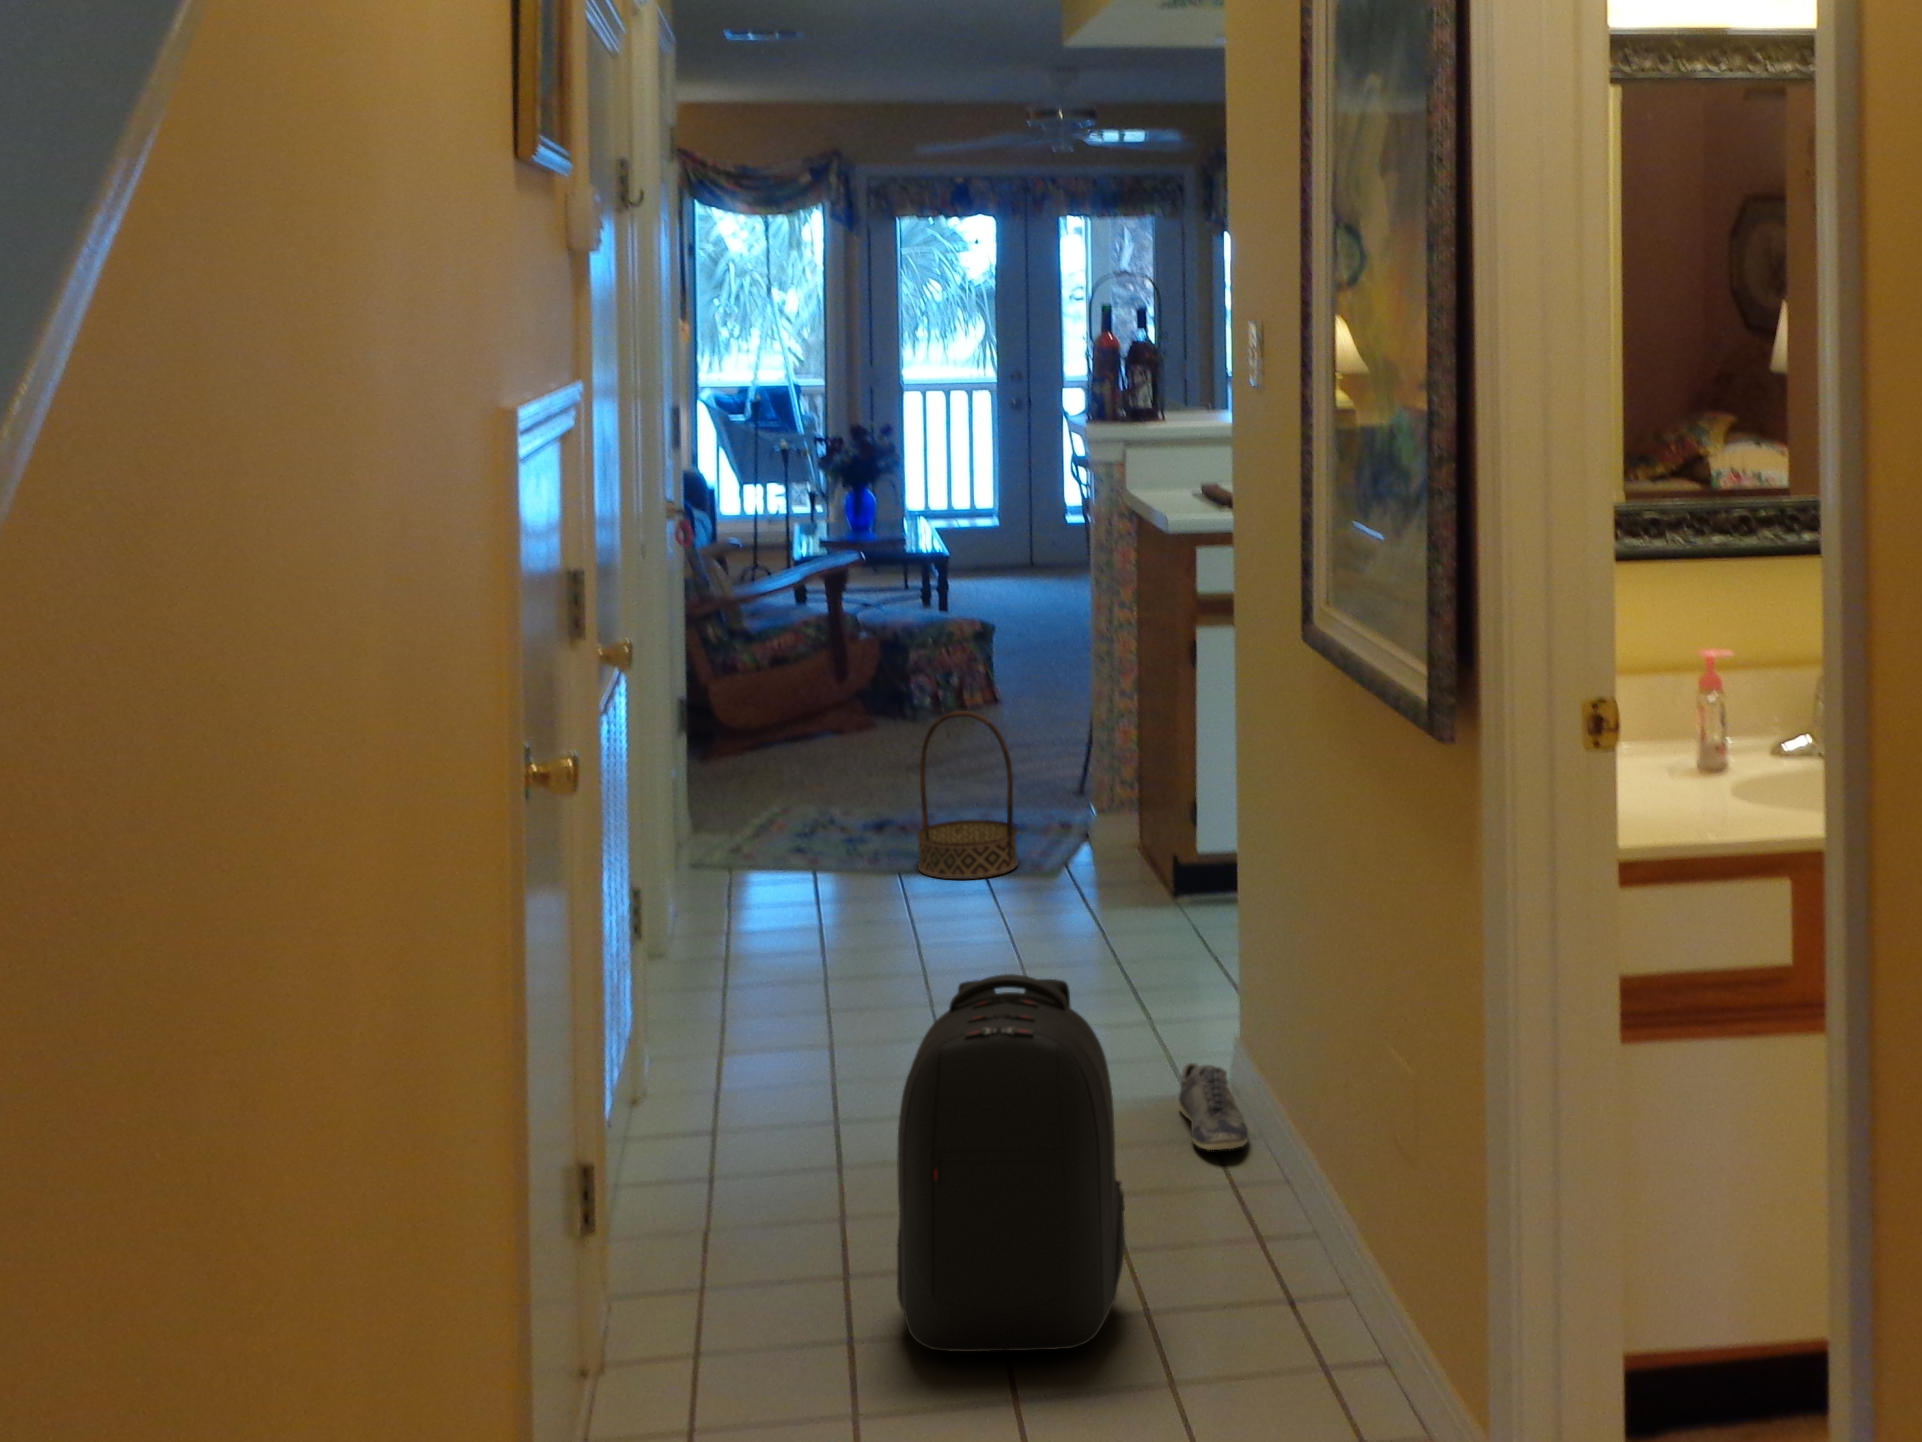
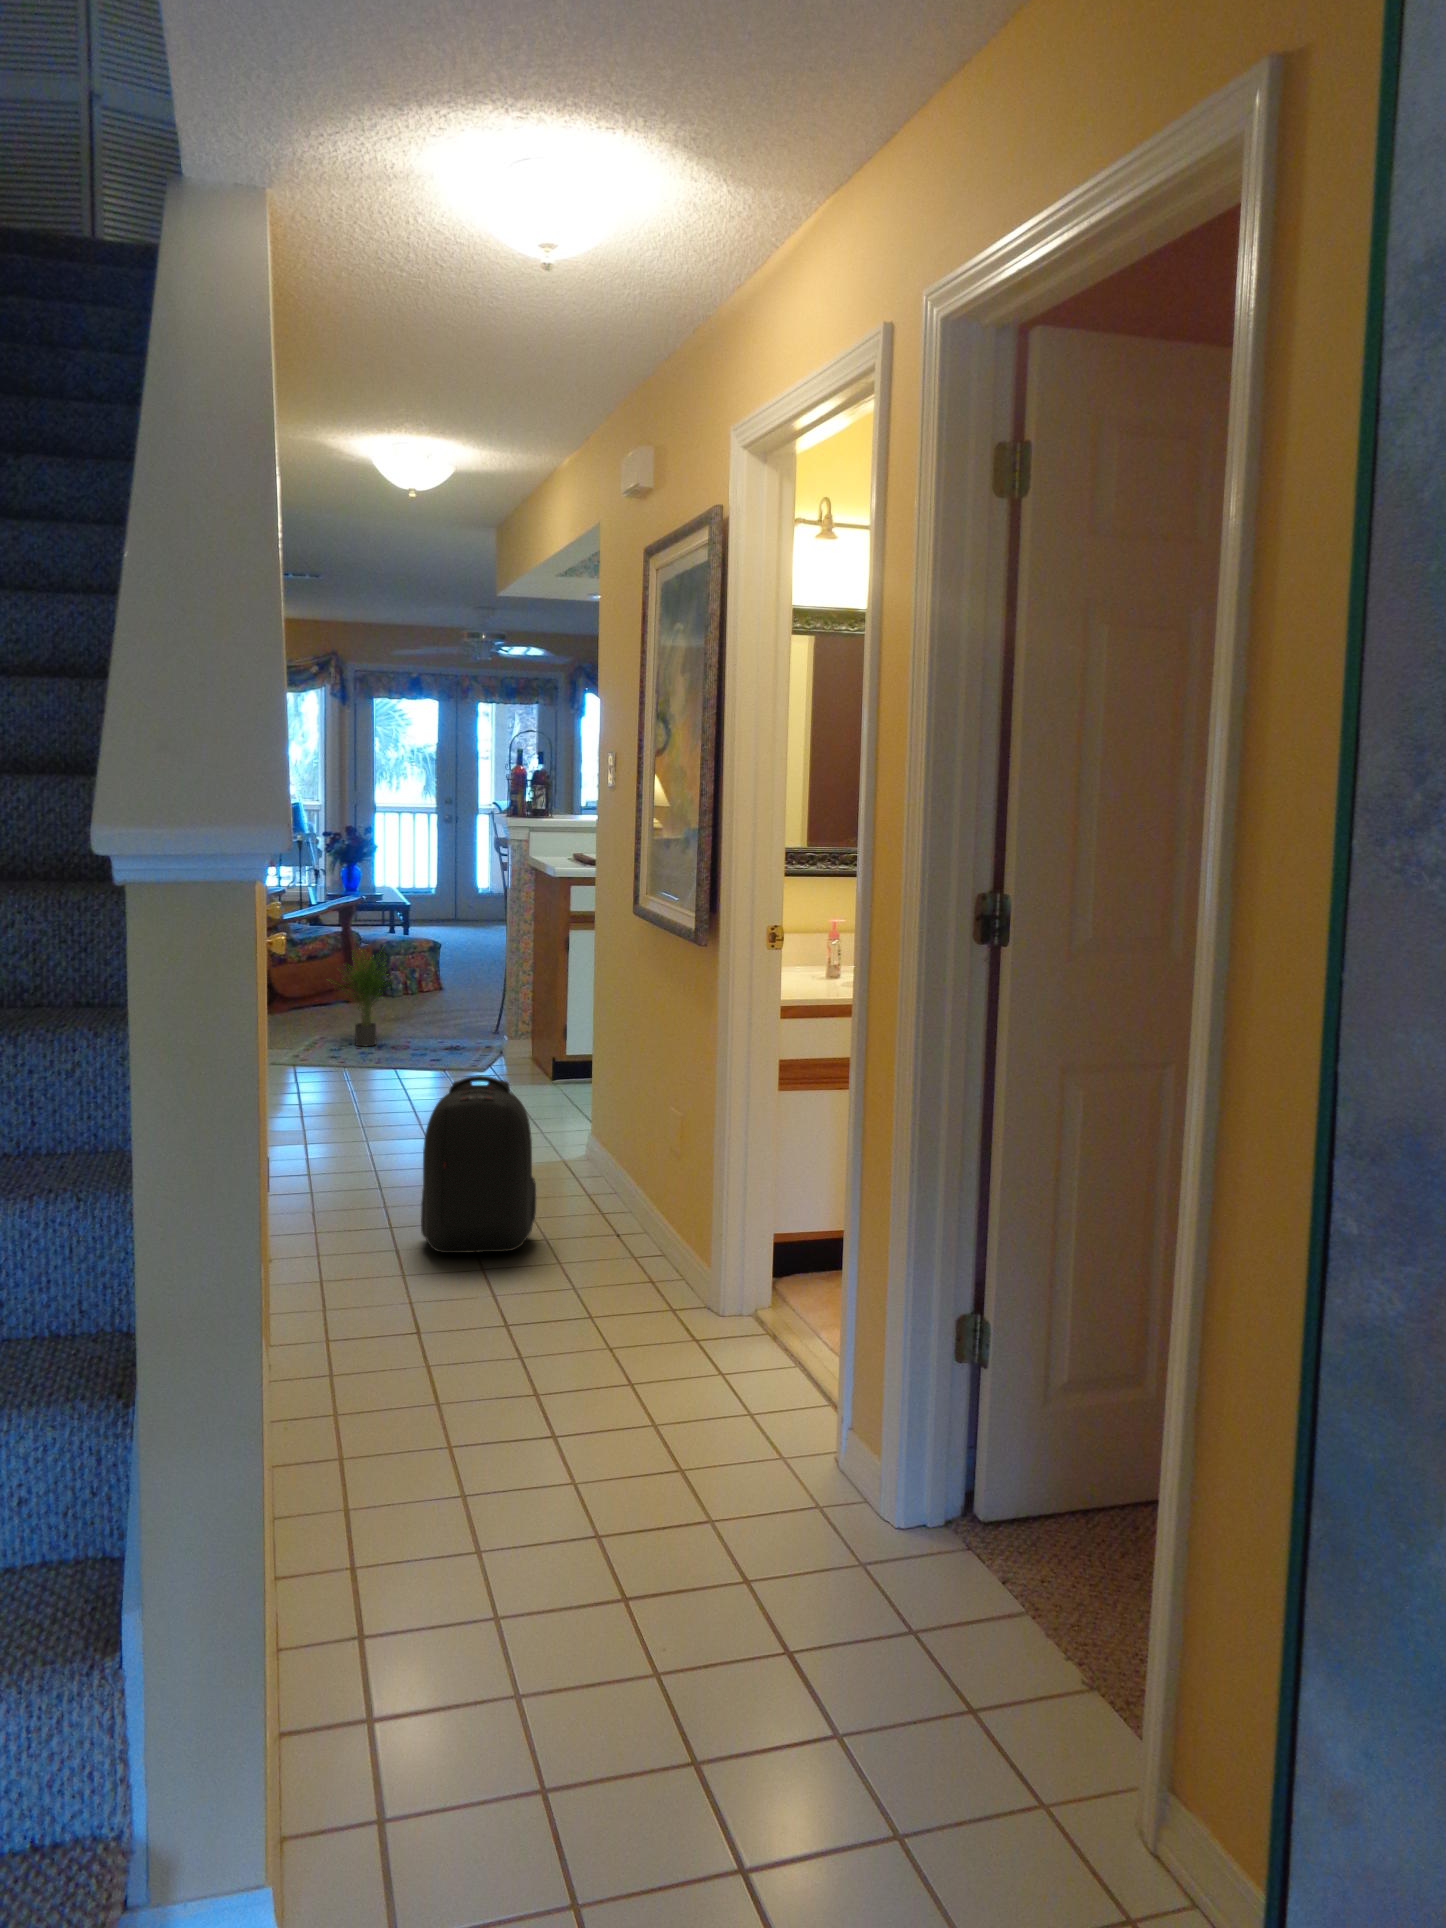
potted plant: none [778,640,910,823] -> present [339,954,386,1046]
basket: present [917,711,1018,879] -> none [405,979,463,1072]
shoe: present [1179,1063,1248,1150] -> none [560,1142,596,1181]

